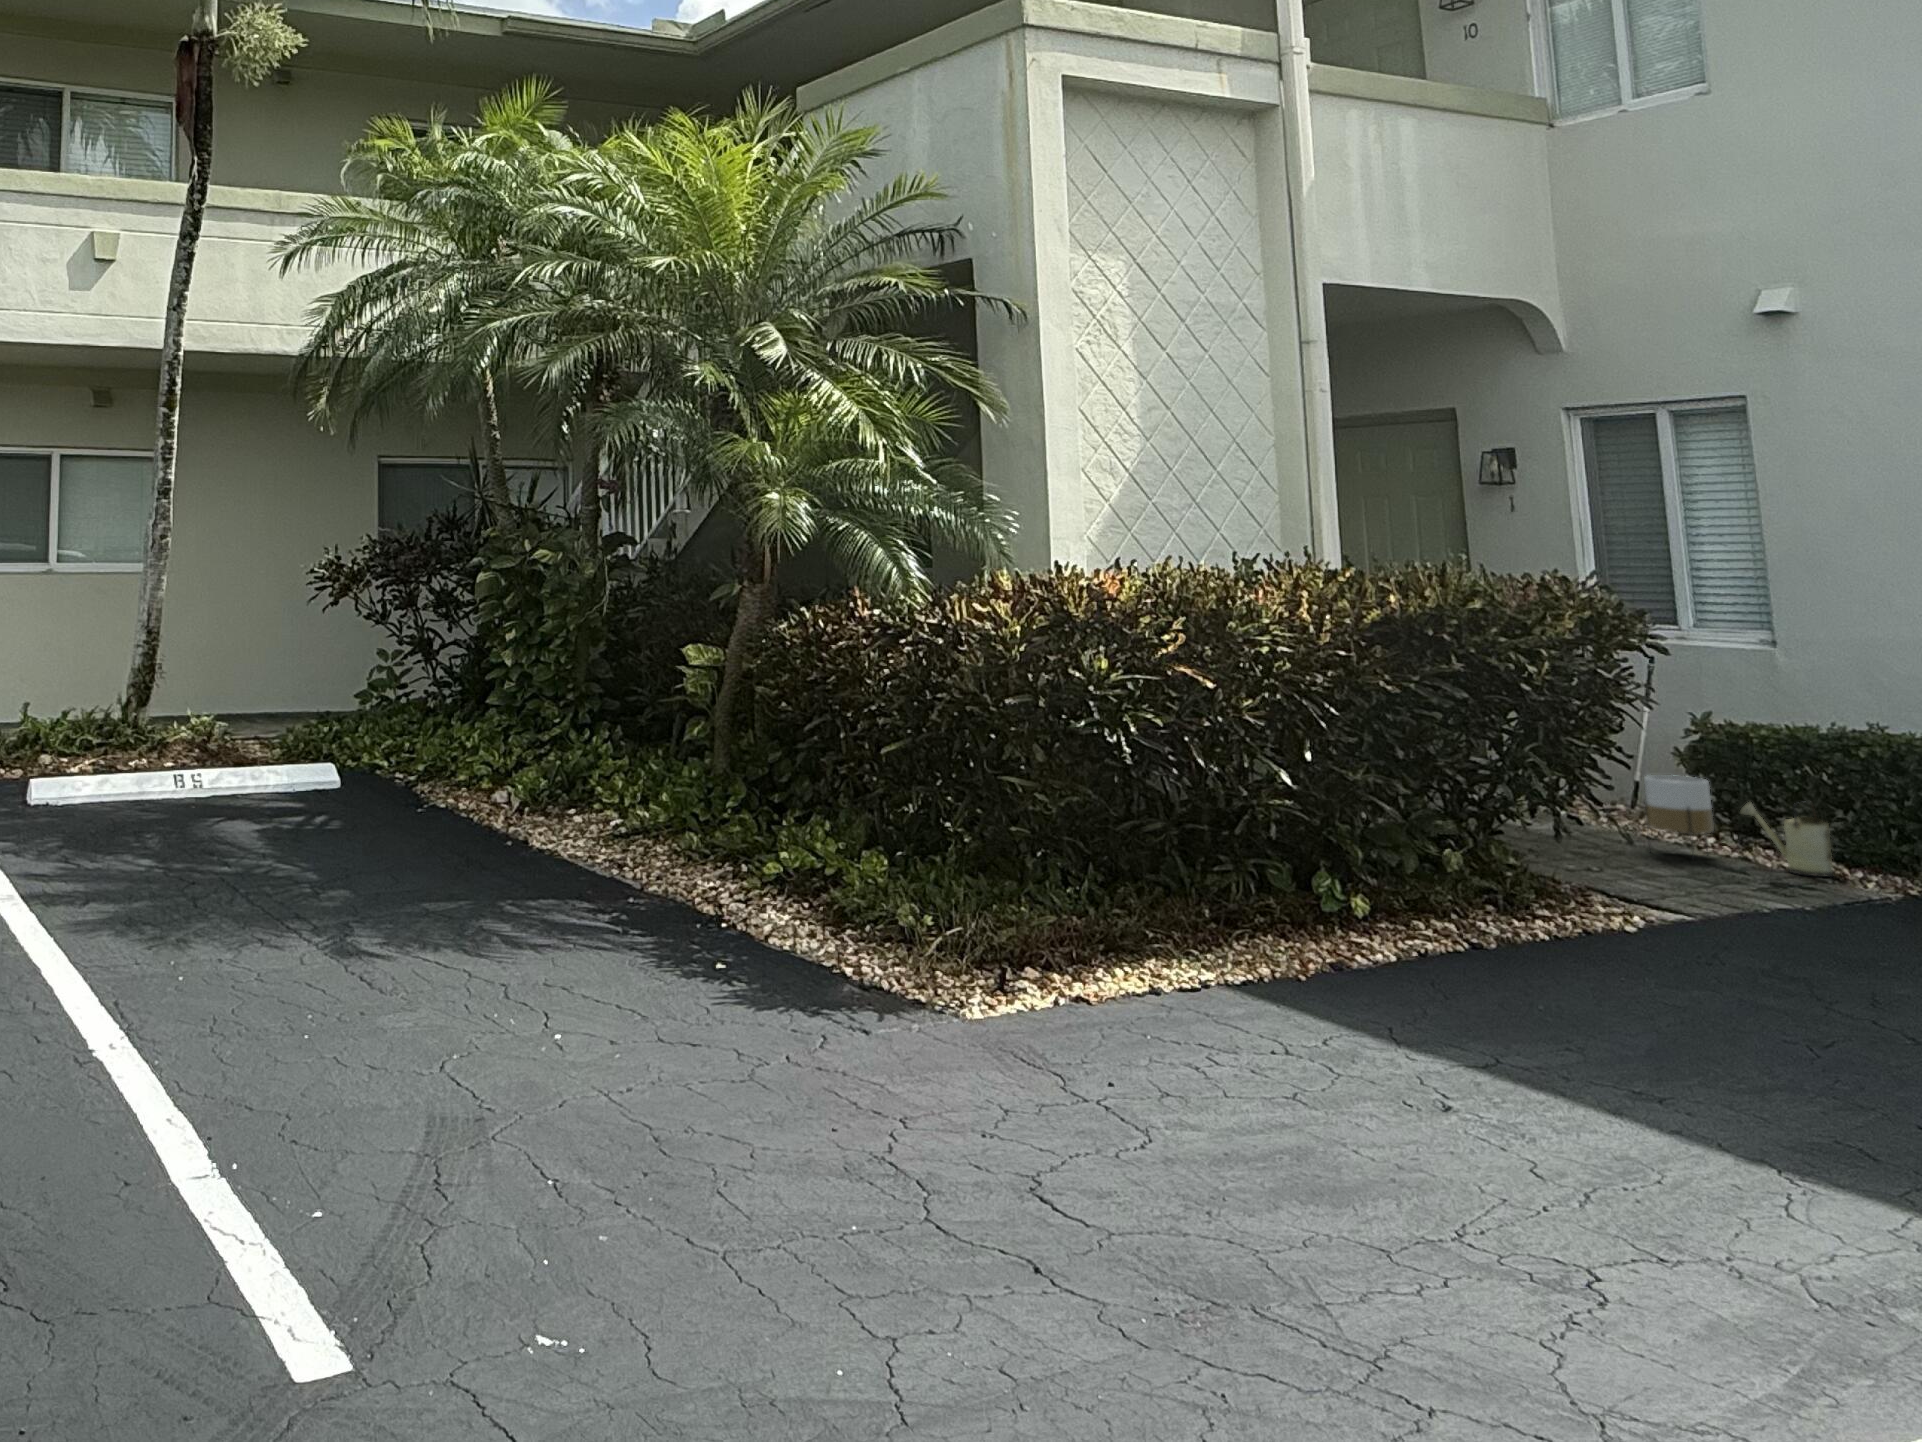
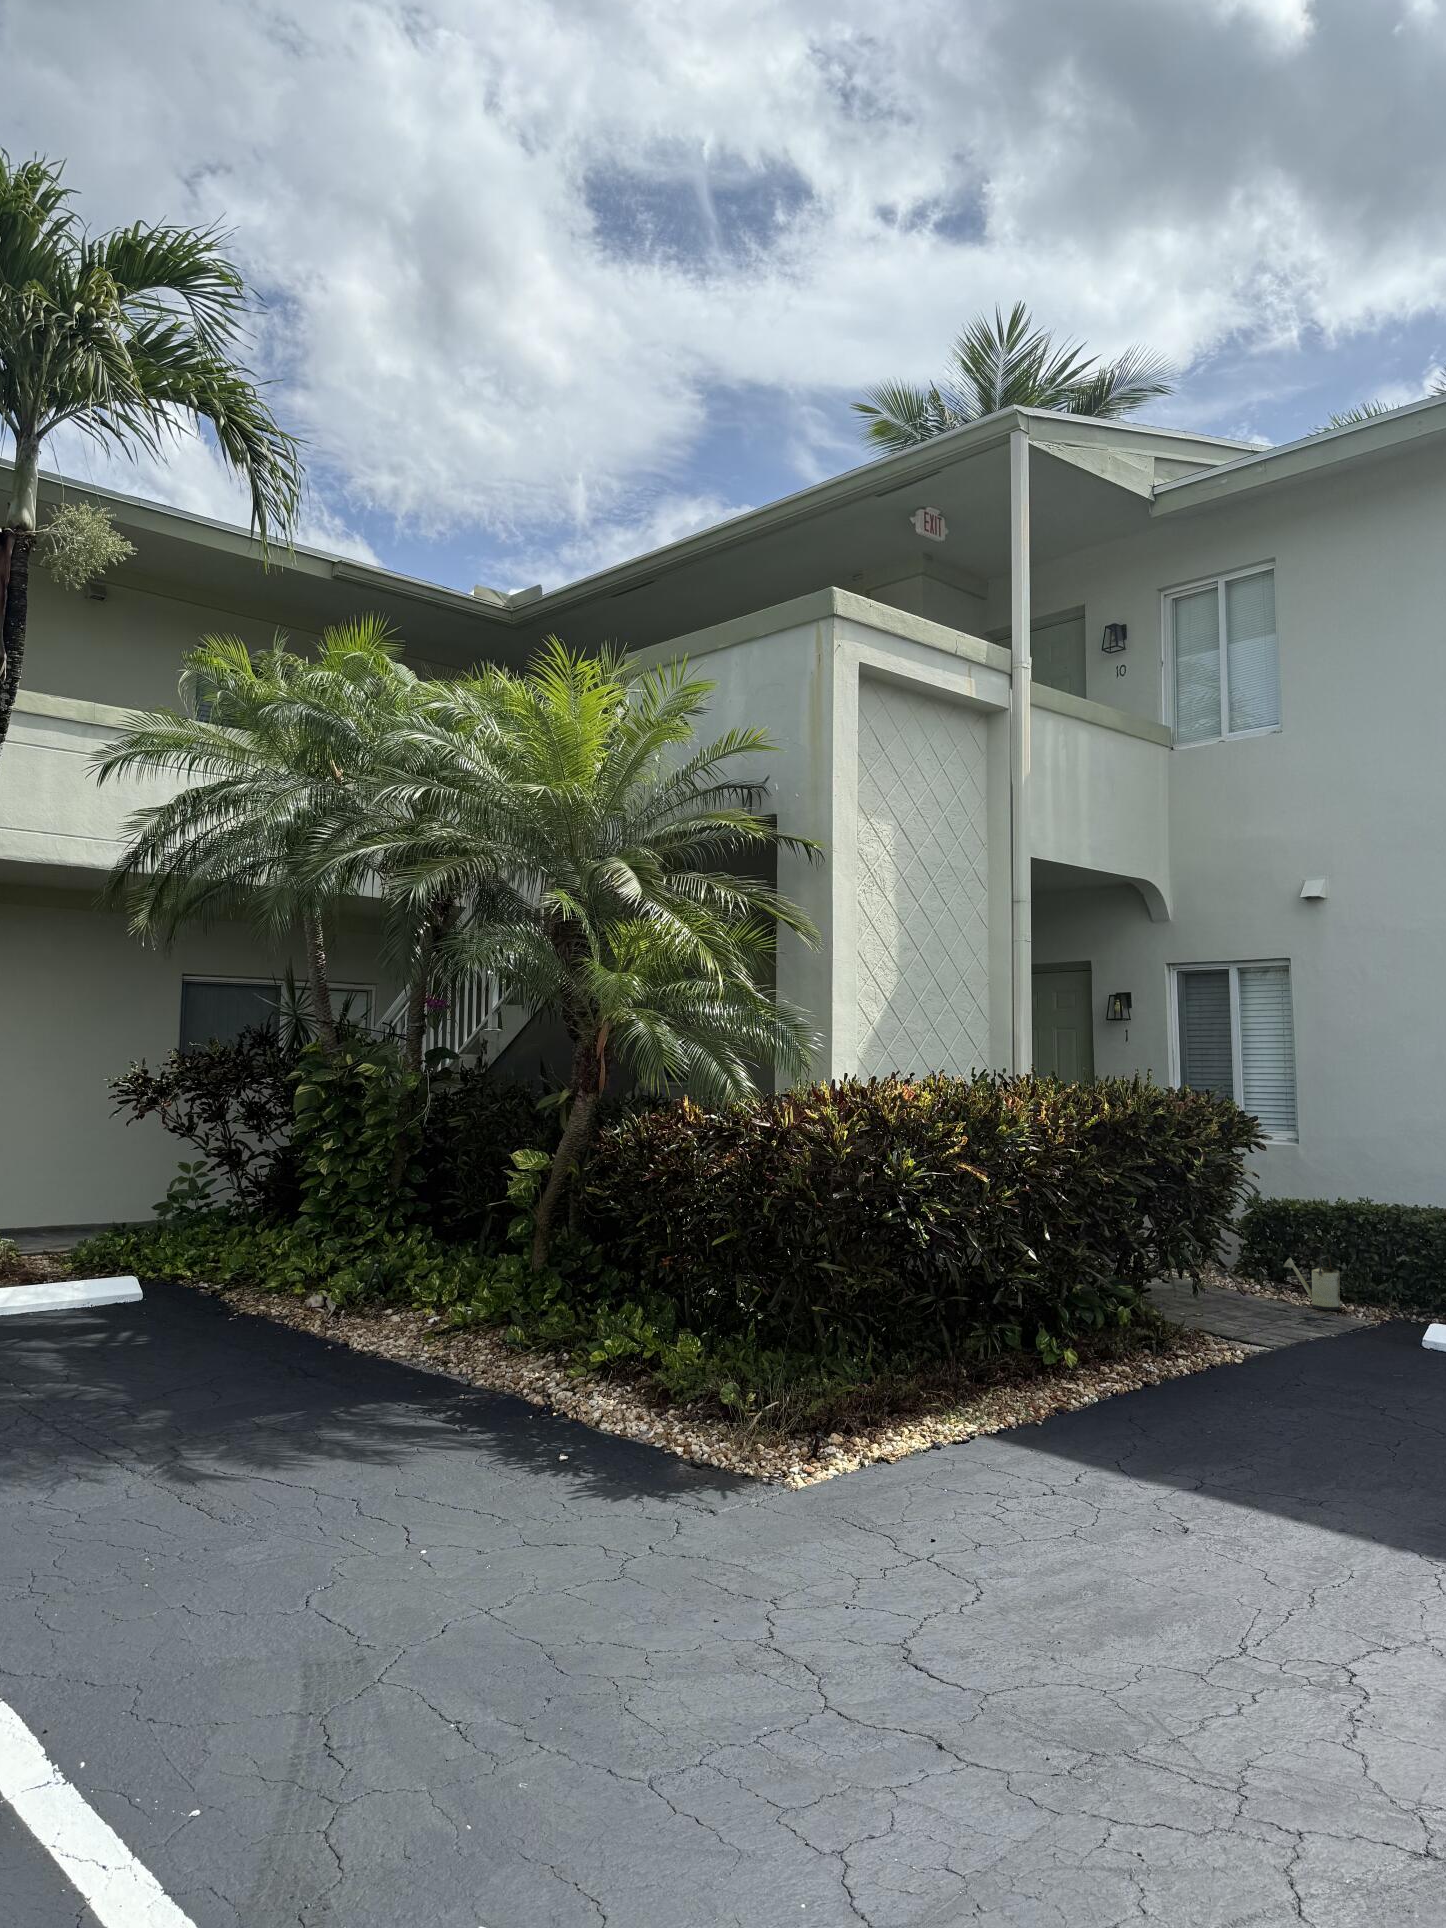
planter: present [1644,775,1714,837] -> none [1222,1240,1266,1303]

